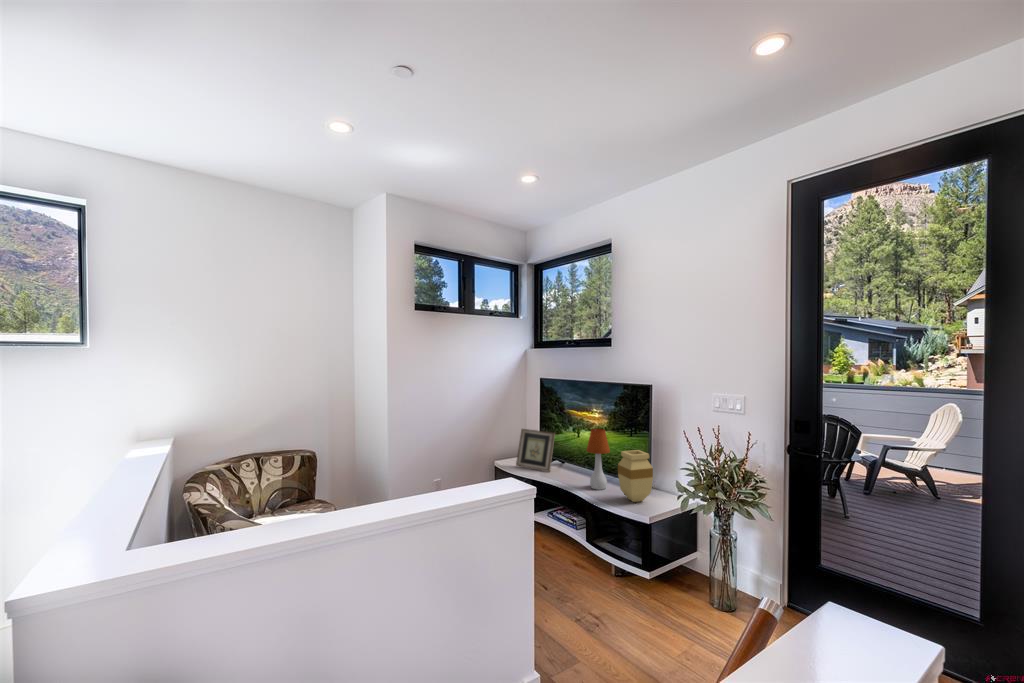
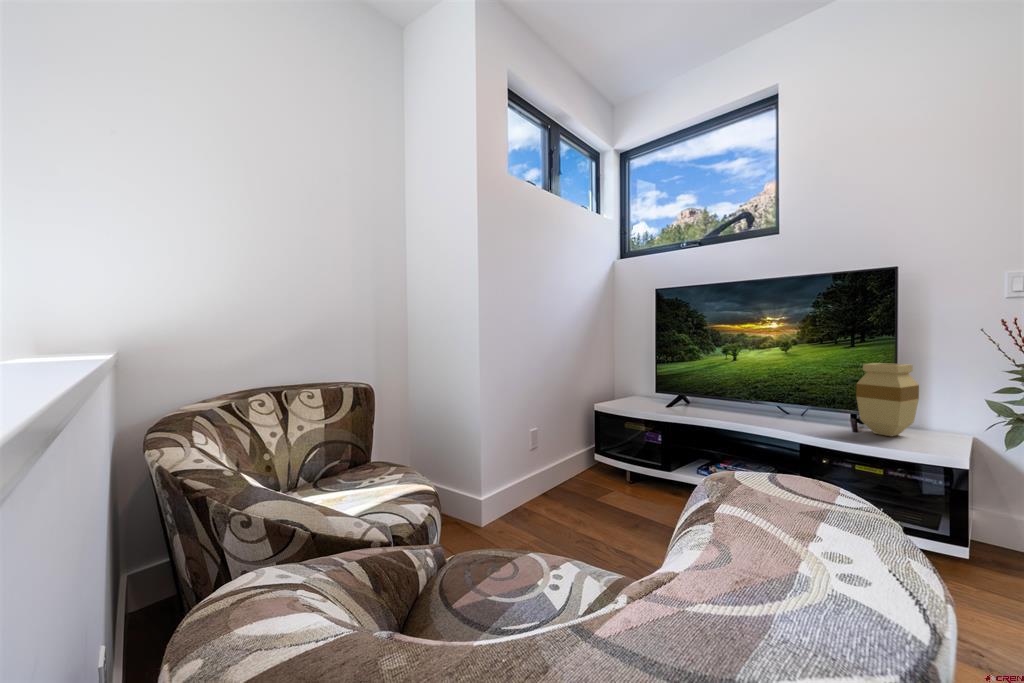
picture frame: present [516,429,555,472] -> none [633,356,692,409]
table lamp: present [587,429,610,490] -> none [777,341,818,425]

